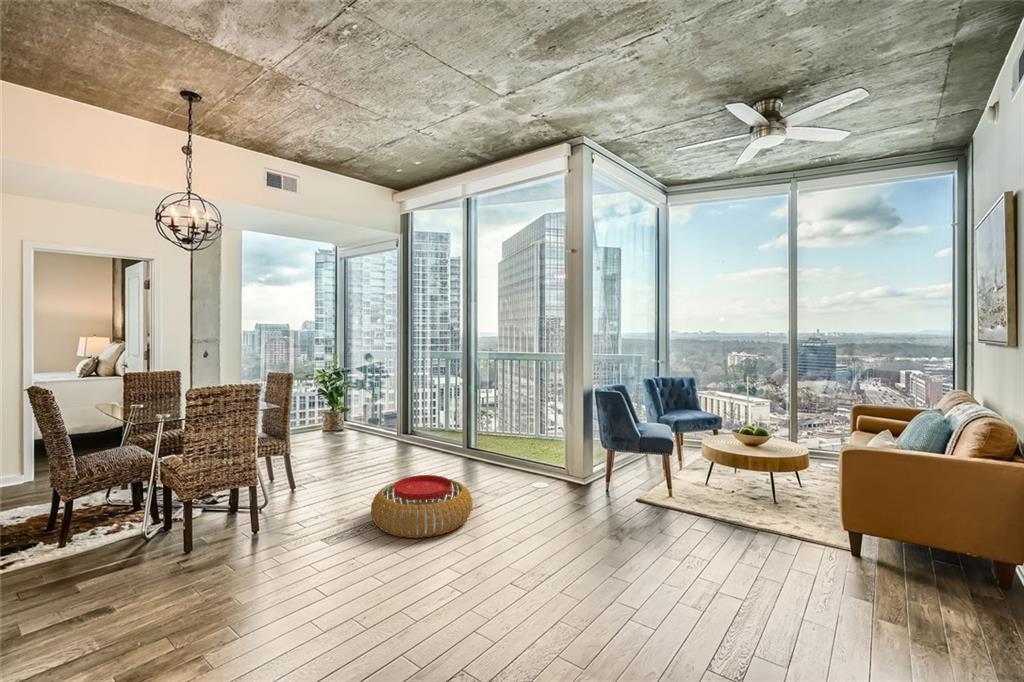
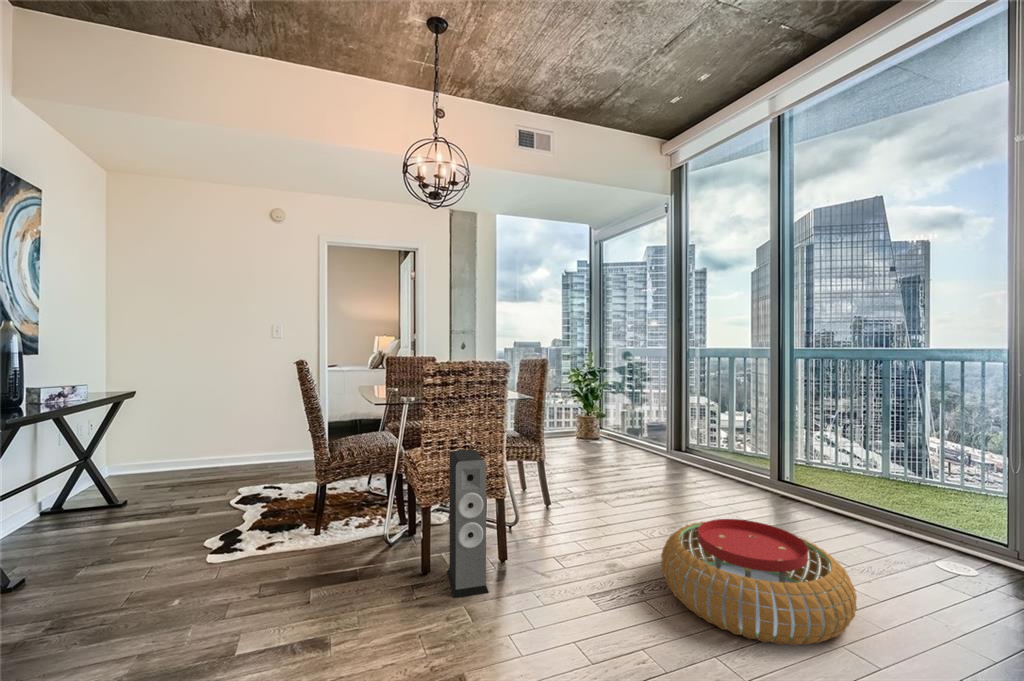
speaker: none [208,453,245,560] -> present [447,450,489,598]

